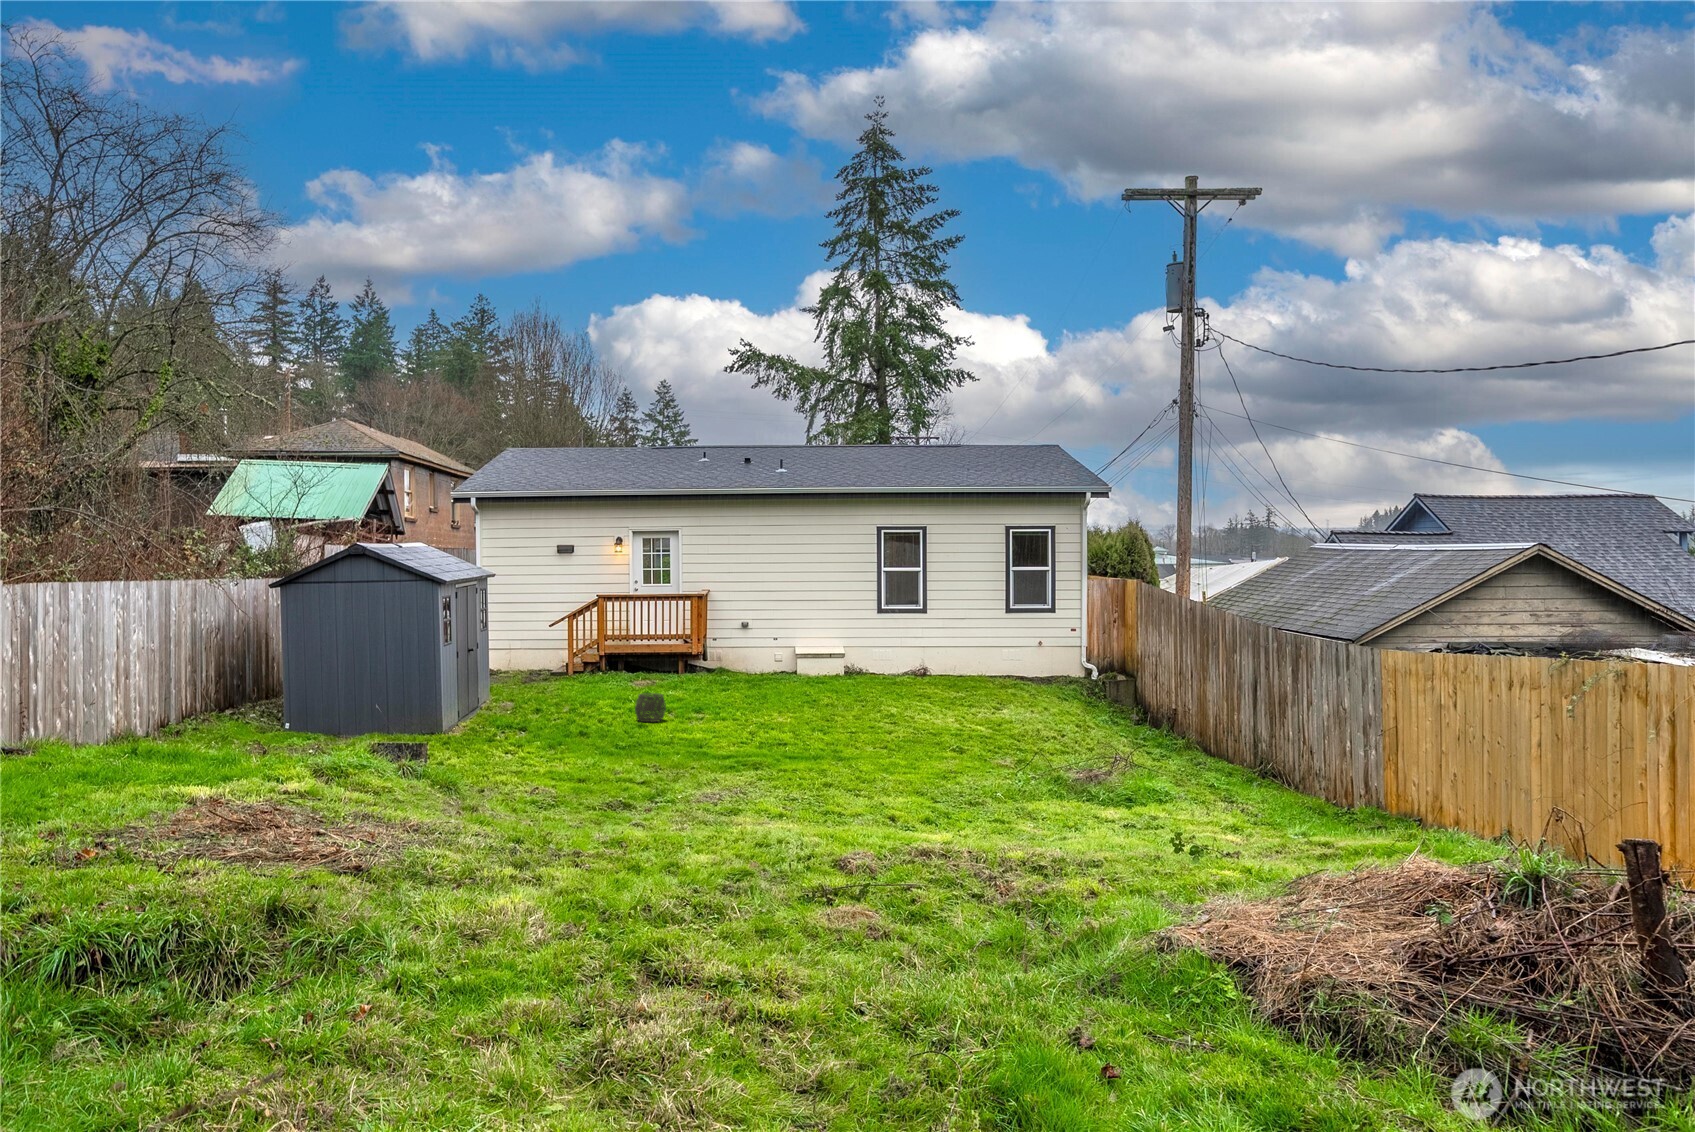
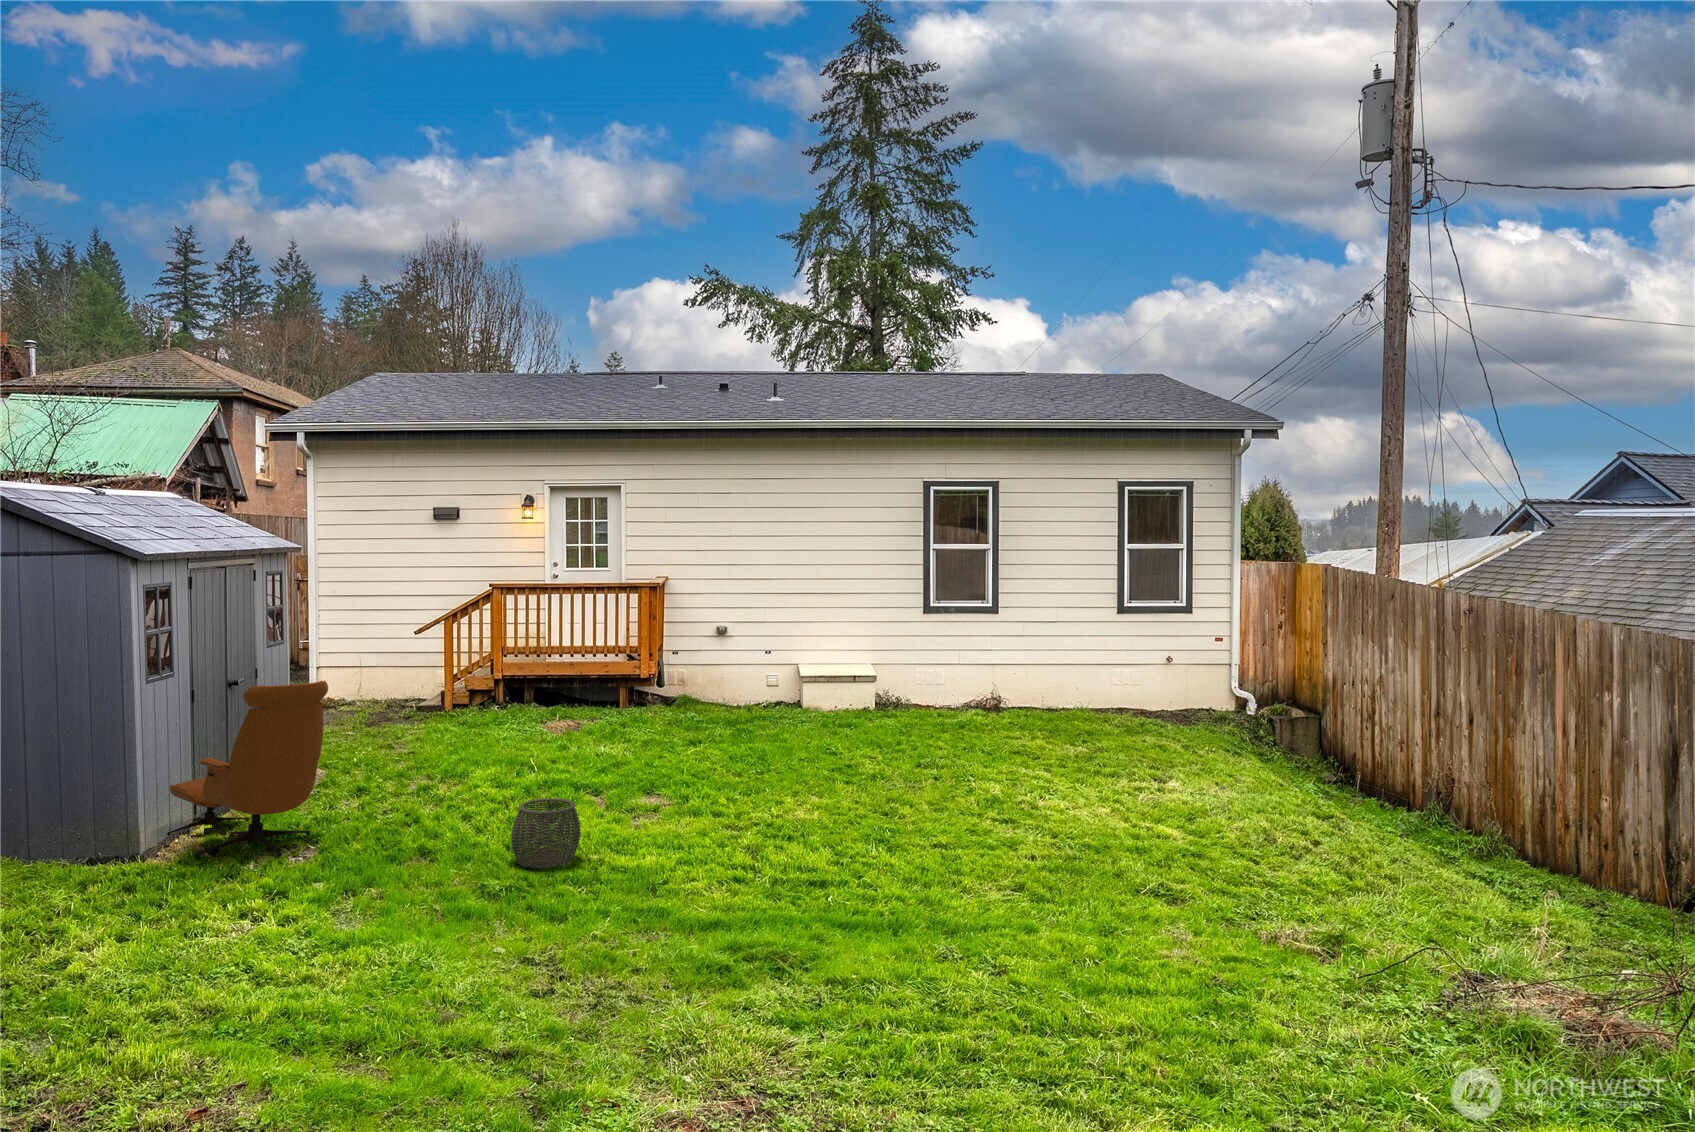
lounge chair: none [474,638,551,717] -> present [167,681,328,859]

